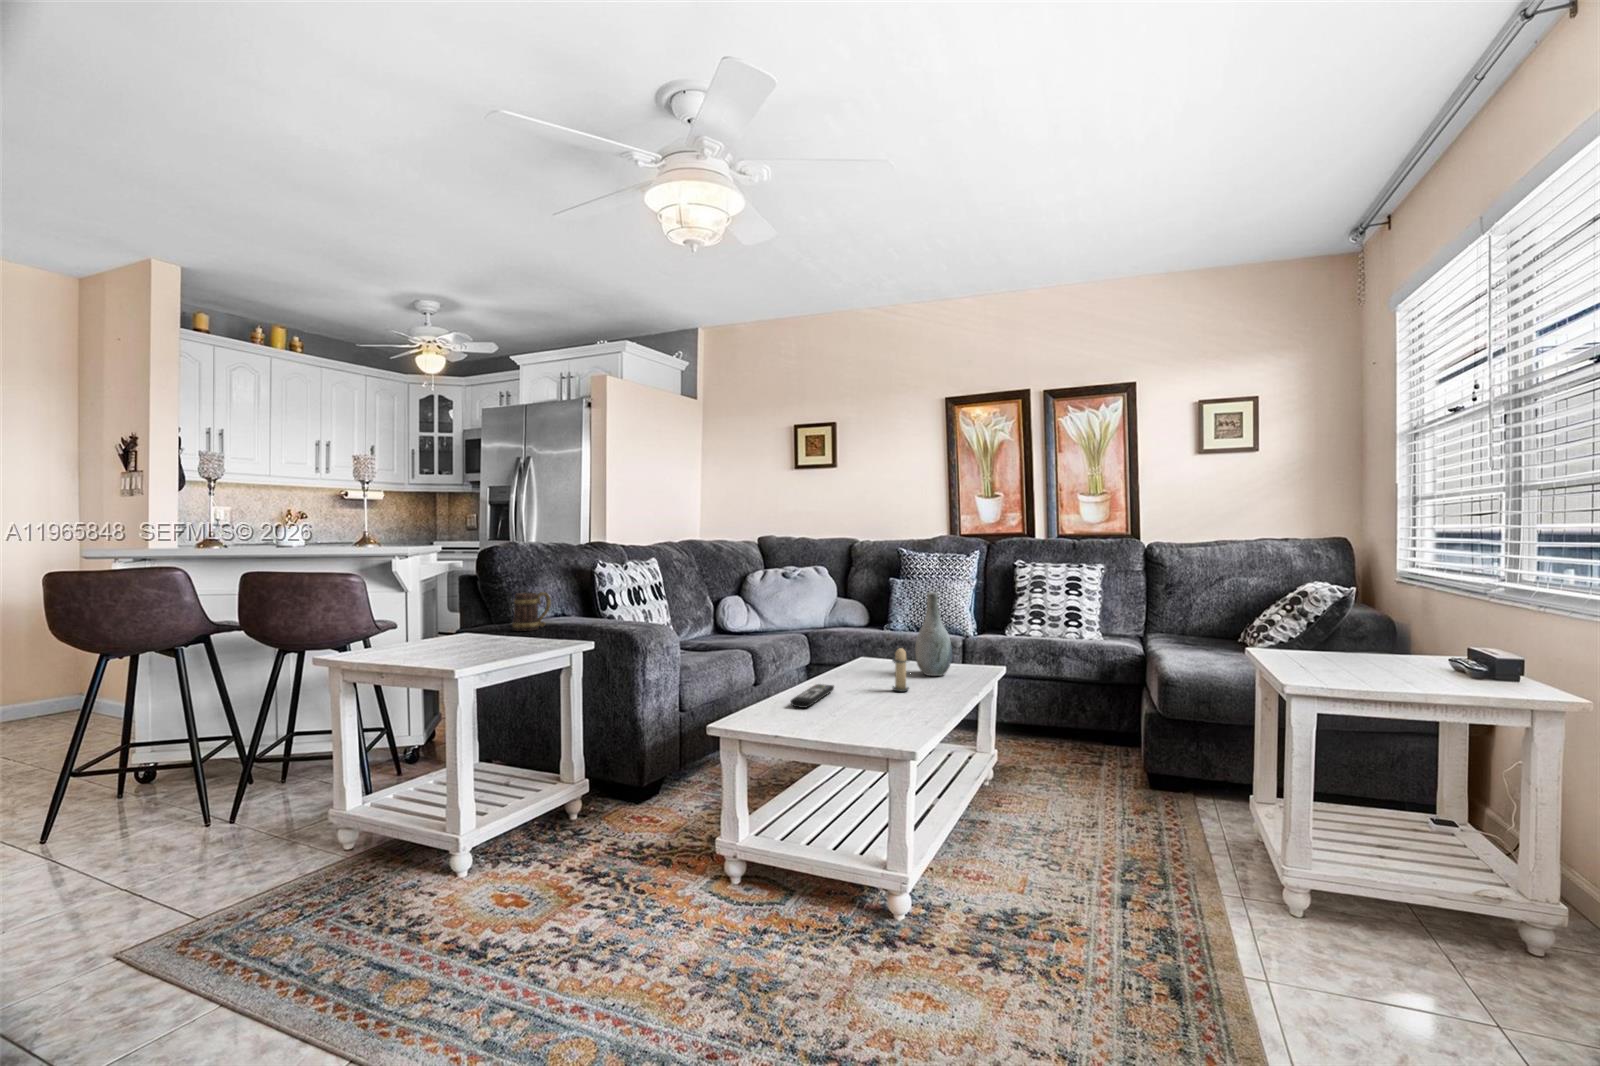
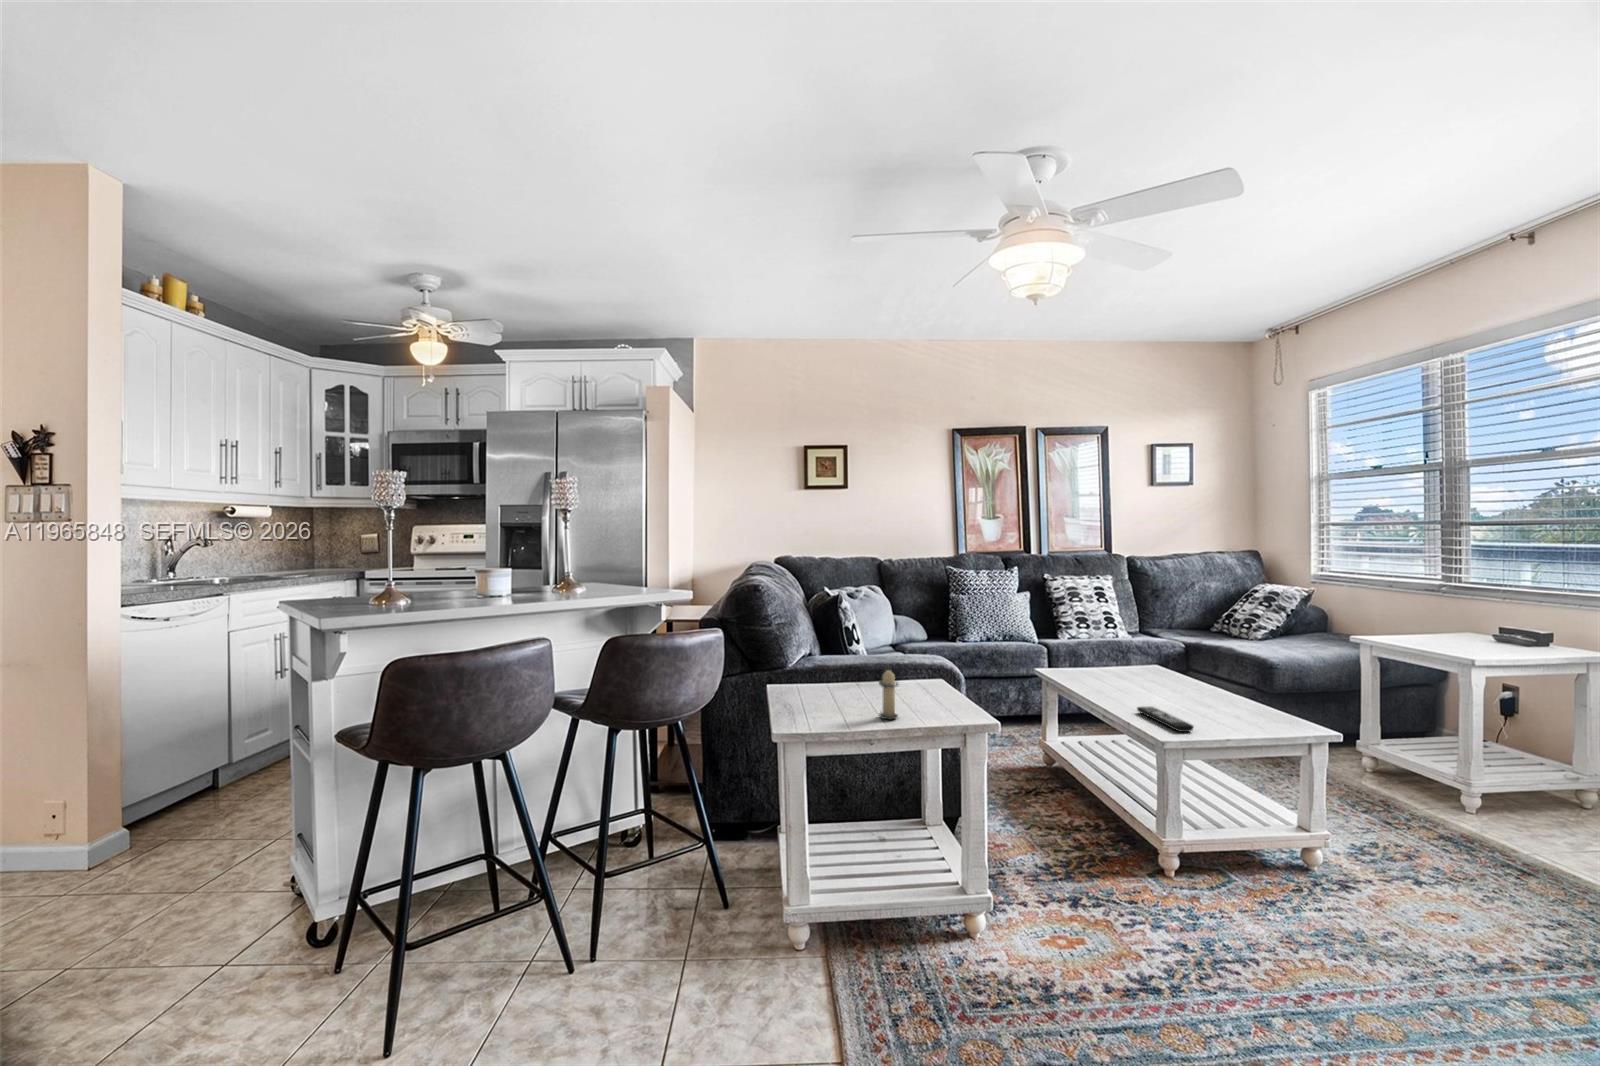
mug: present [512,592,551,631] -> none [830,640,857,684]
vase: present [915,592,952,676] -> none [1139,616,1173,687]
candle: present [892,648,909,691] -> present [879,670,898,719]

